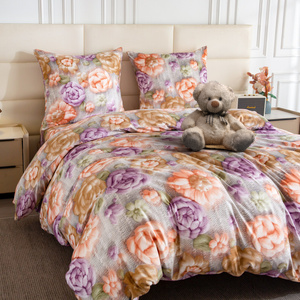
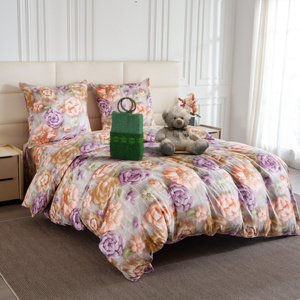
tote bag: none [112,67,156,156] -> present [110,97,144,160]

